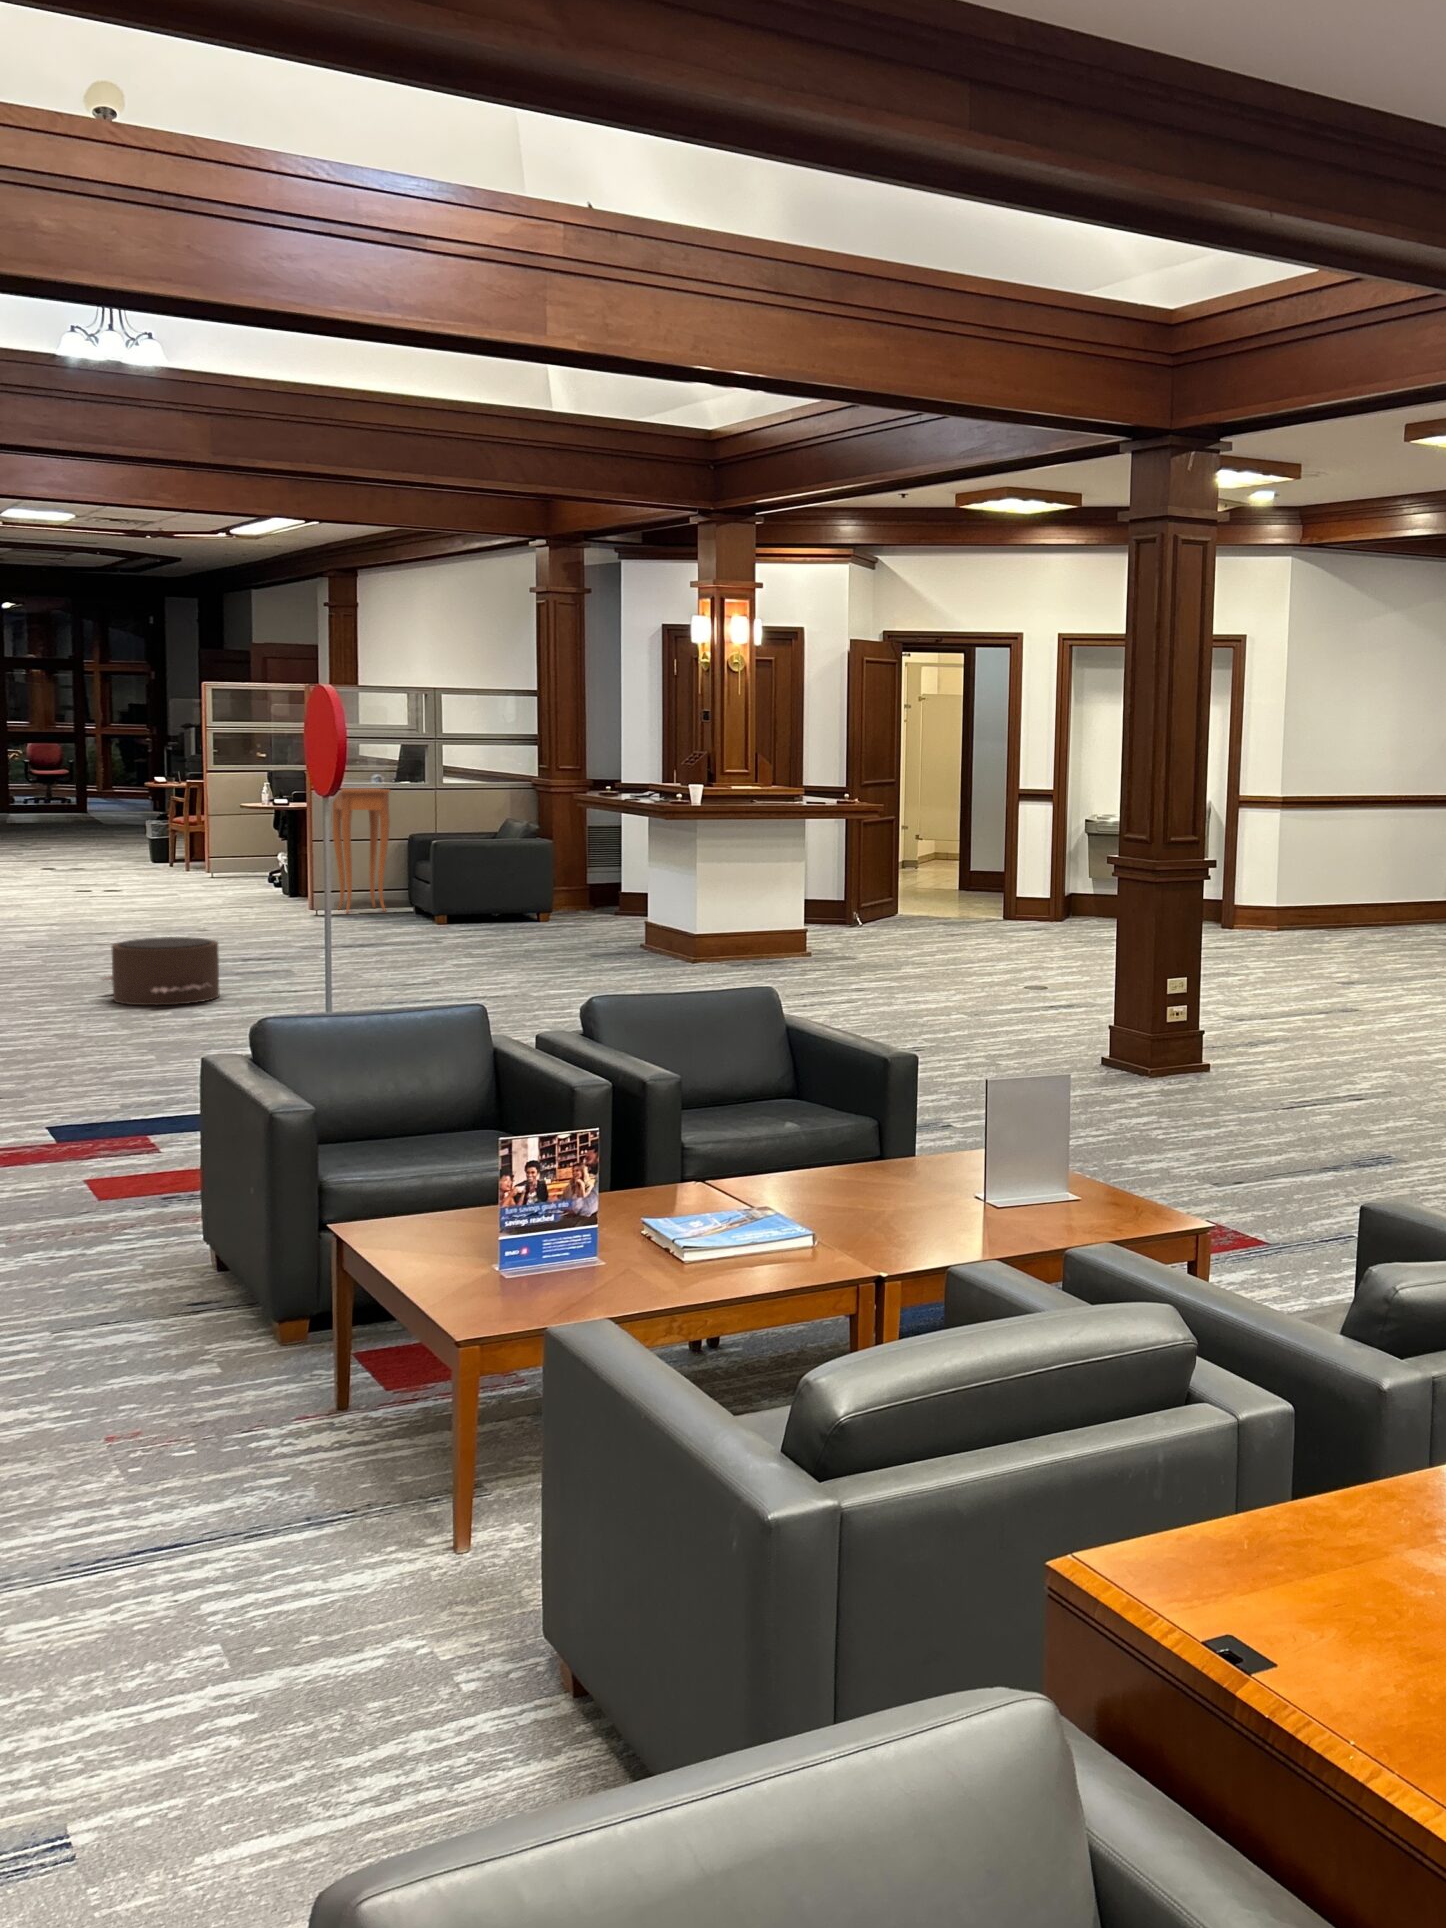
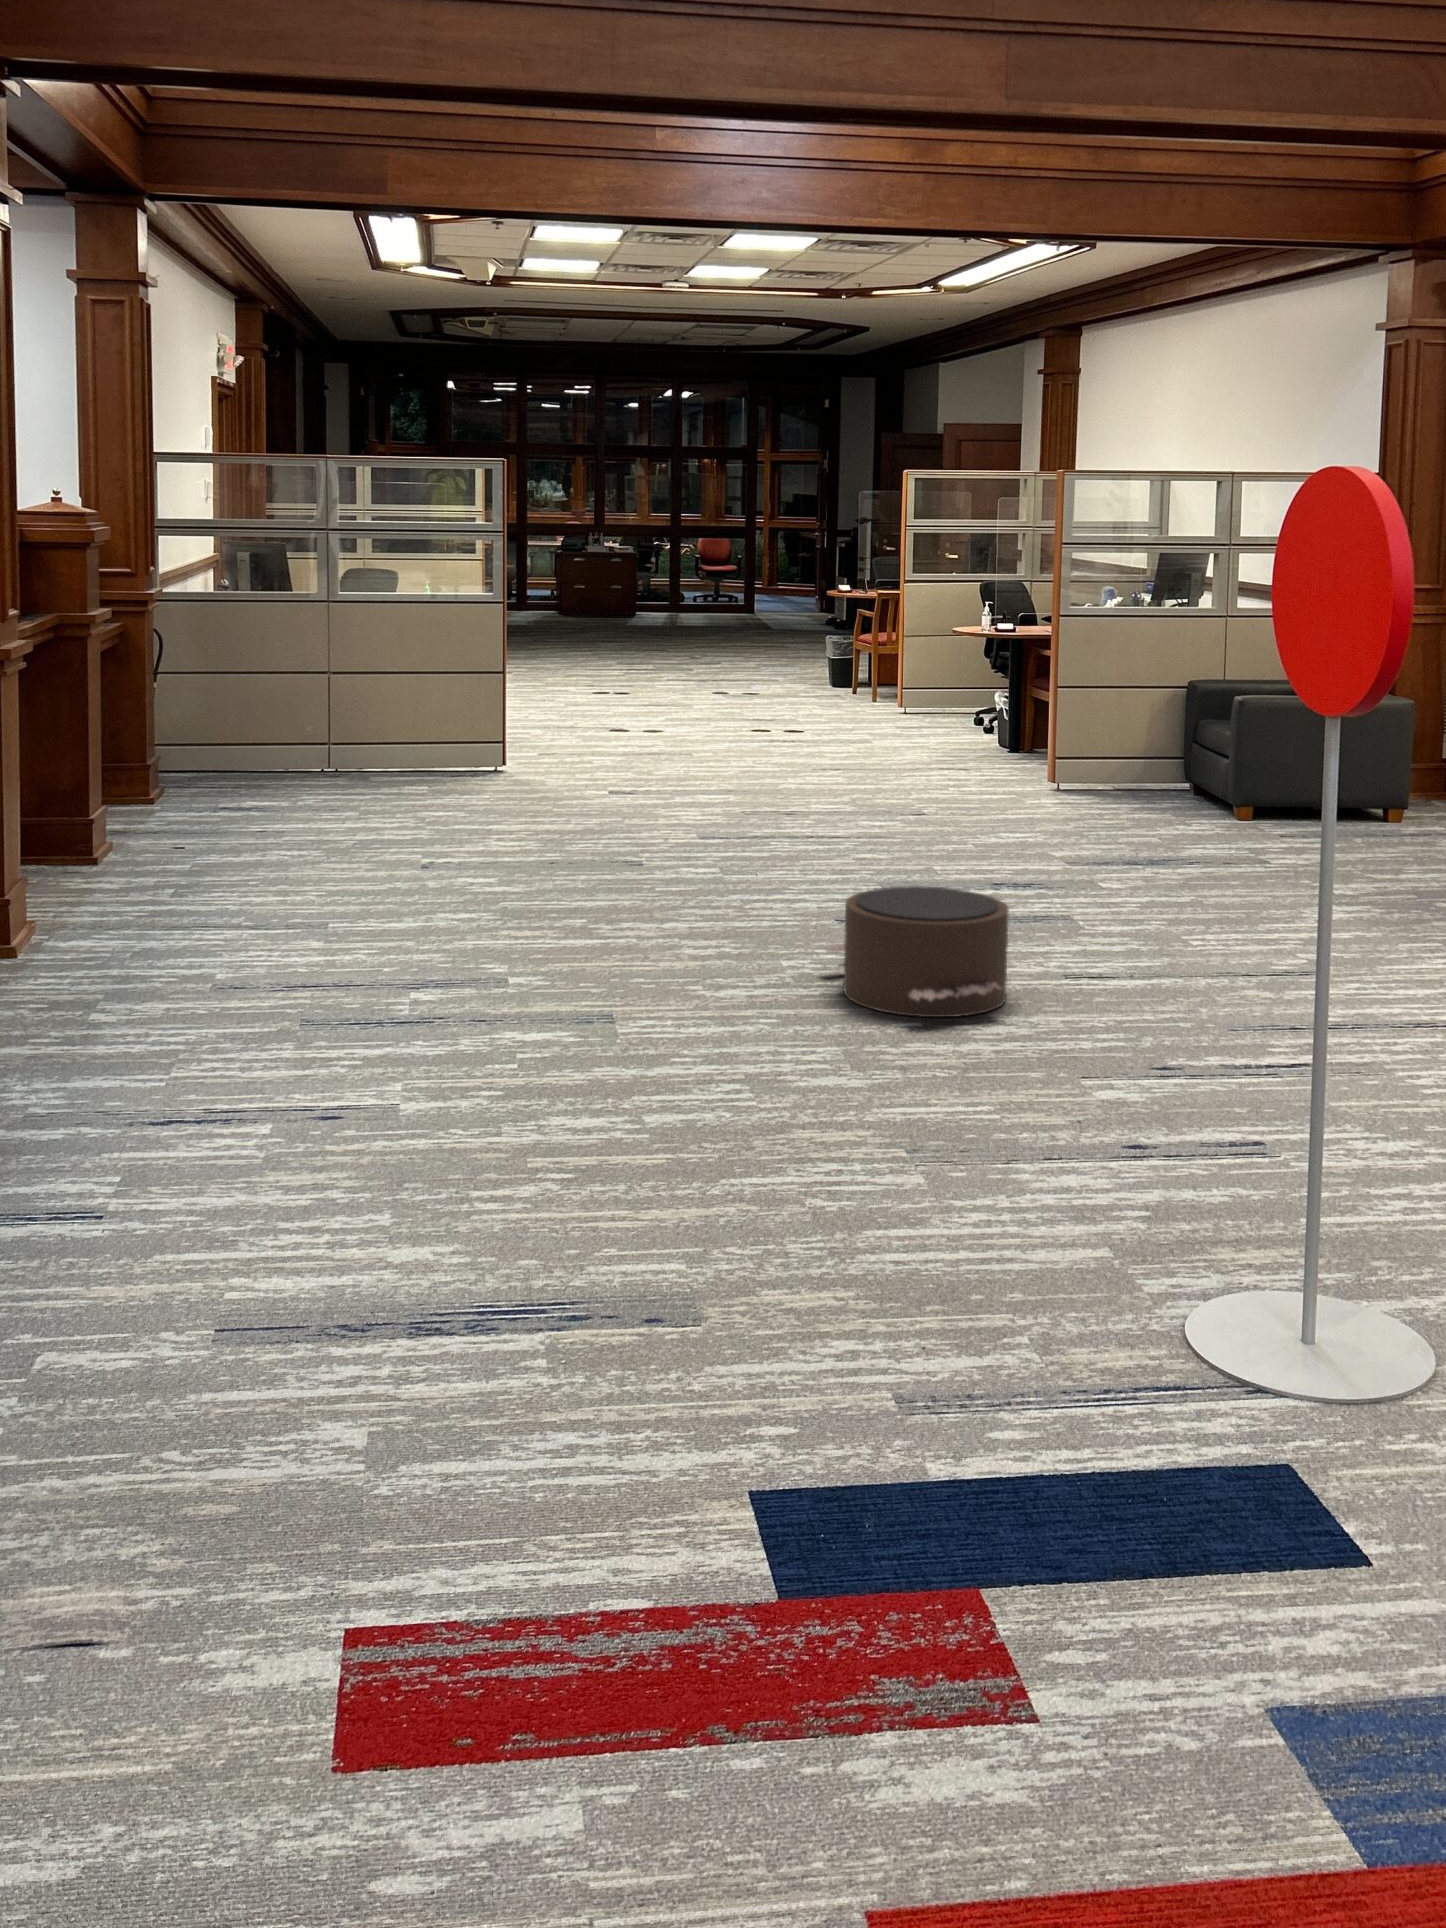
side table: present [331,788,390,913] -> none [1088,614,1177,793]

